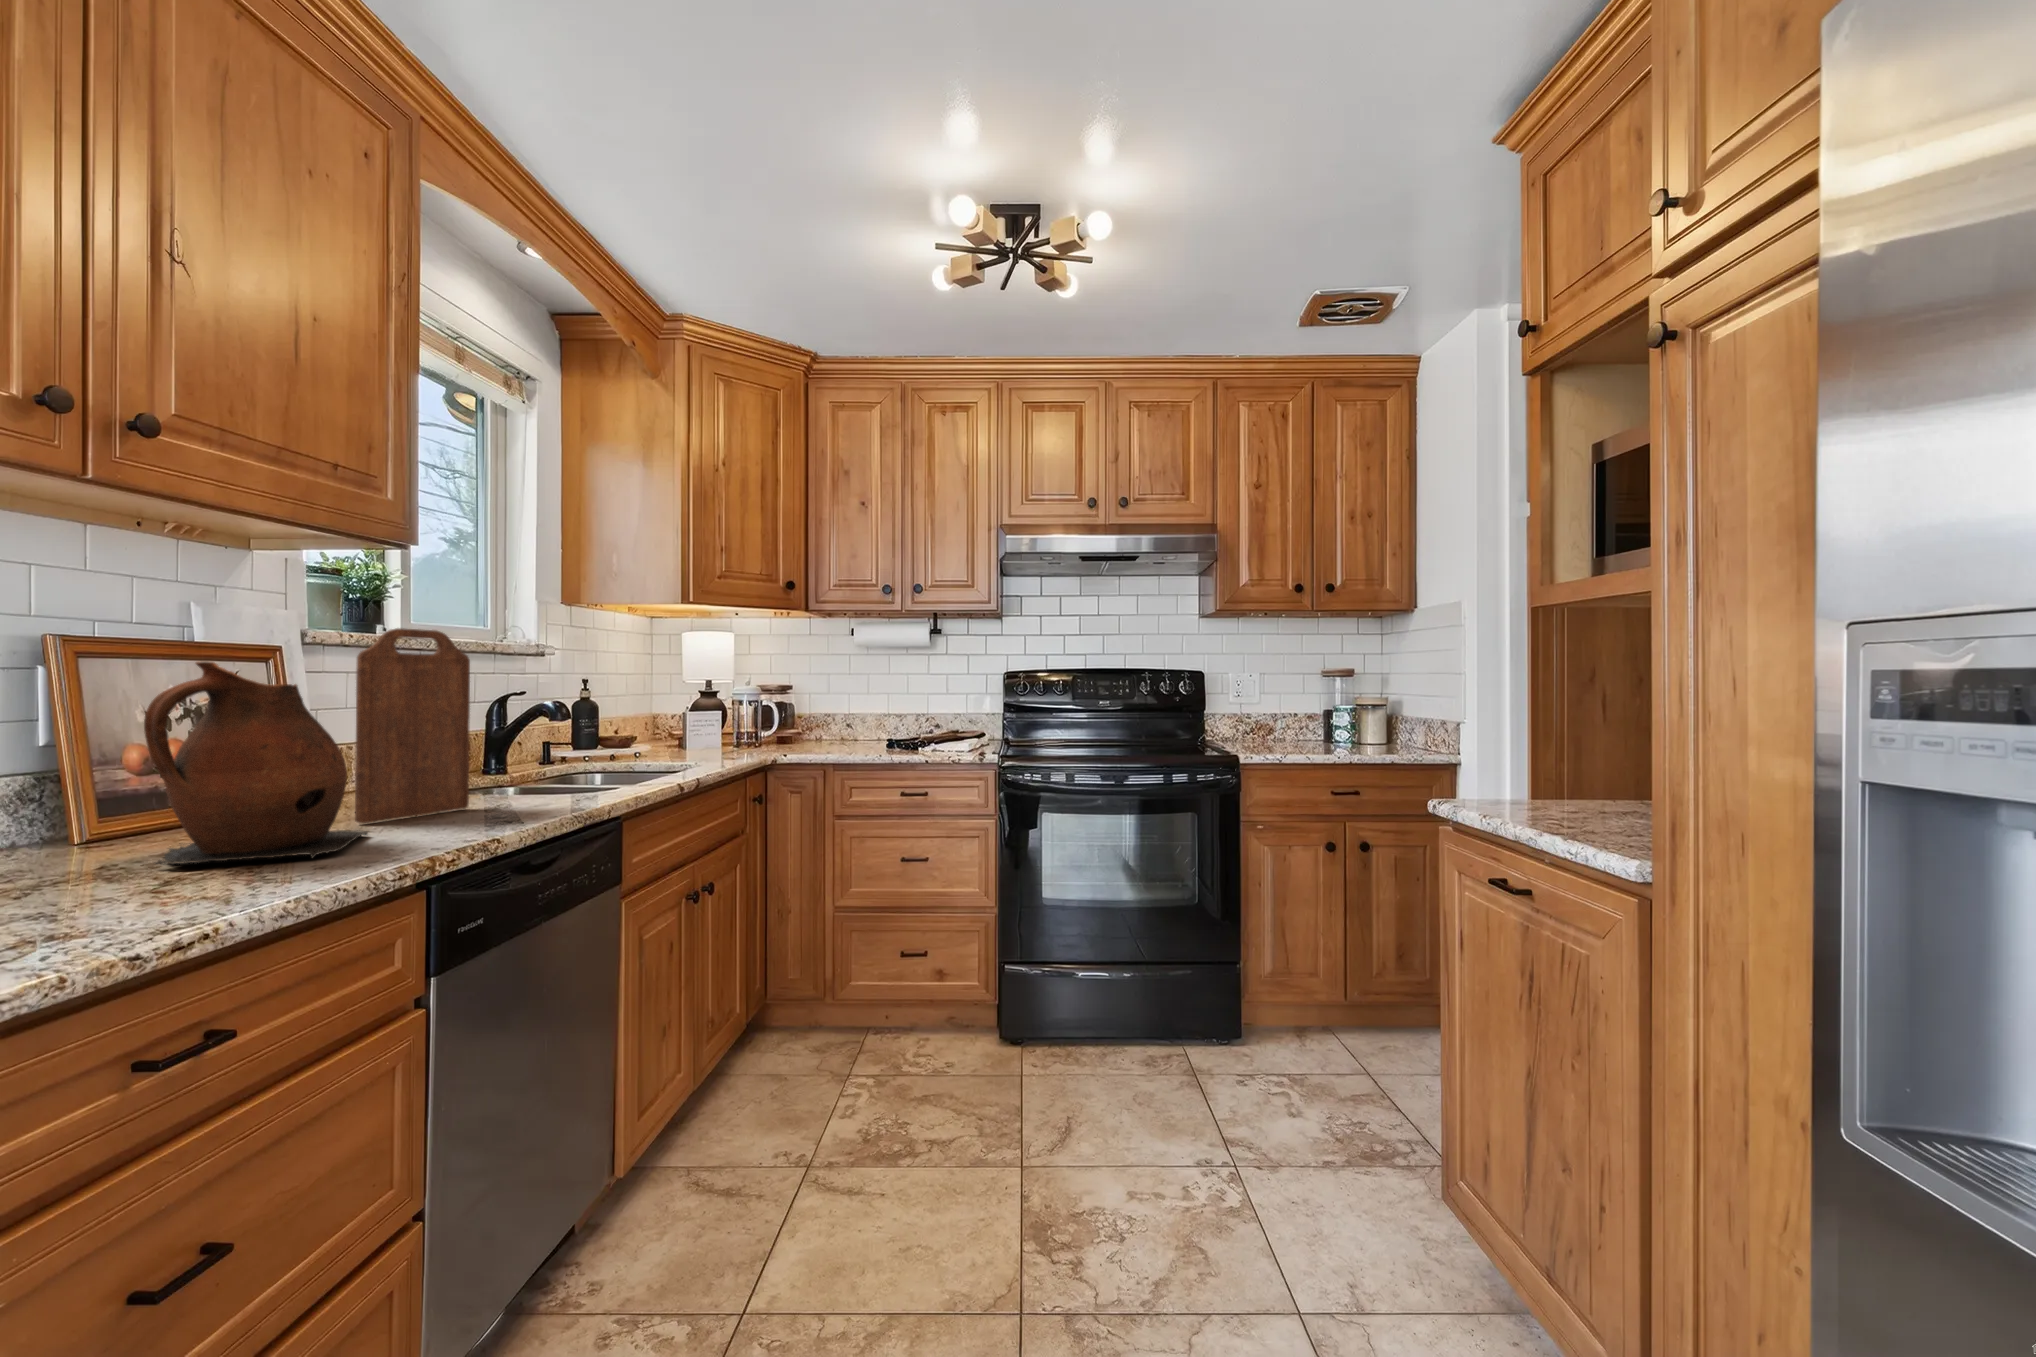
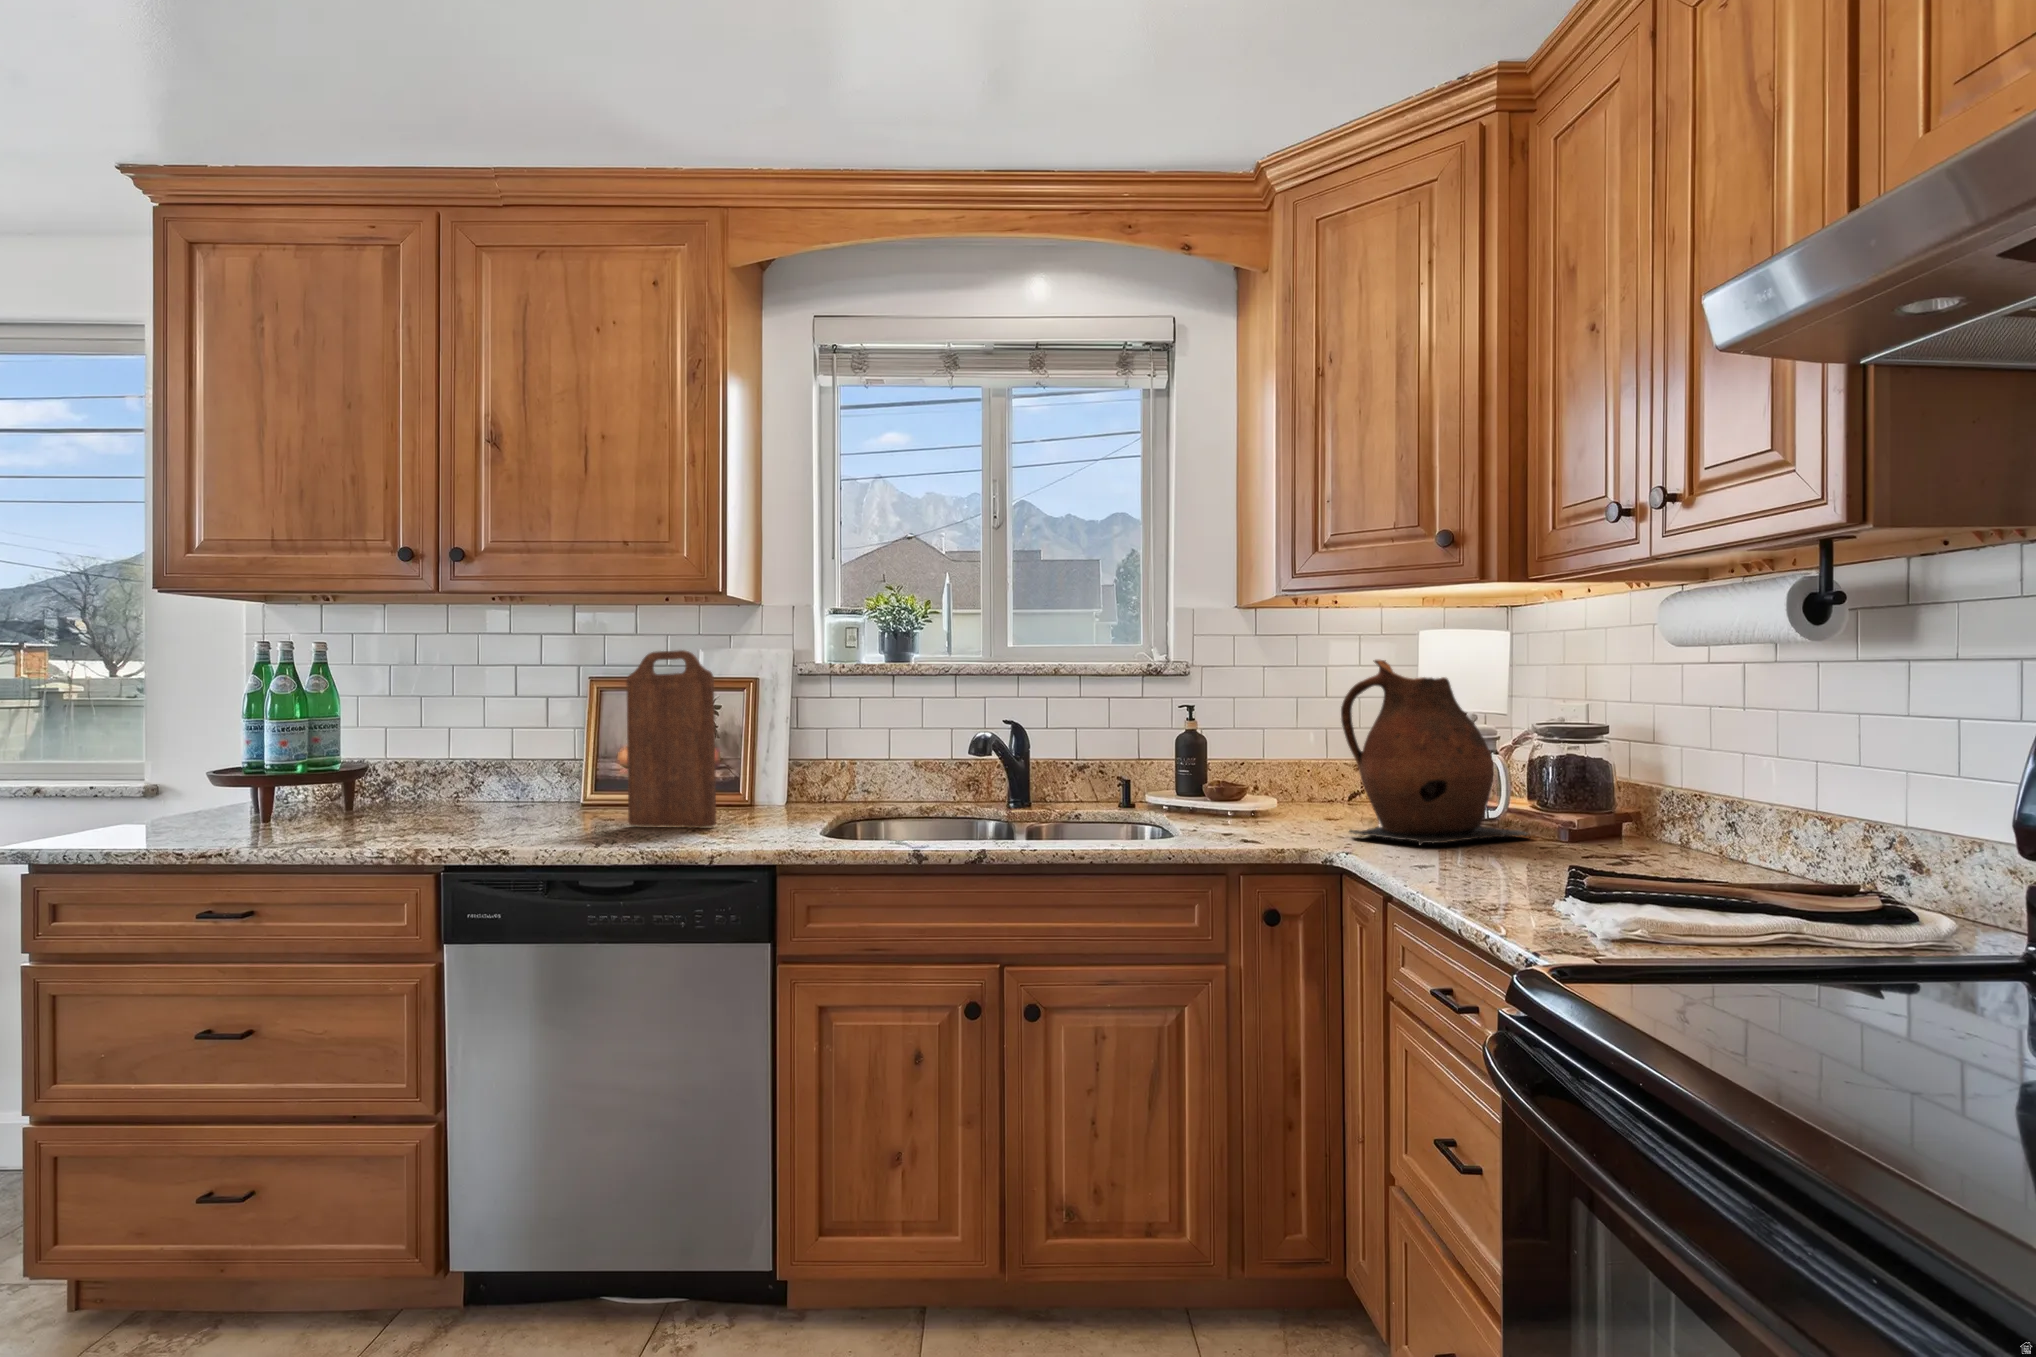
ceramic pitcher: present [144,662,368,865] -> present [1341,660,1528,845]

